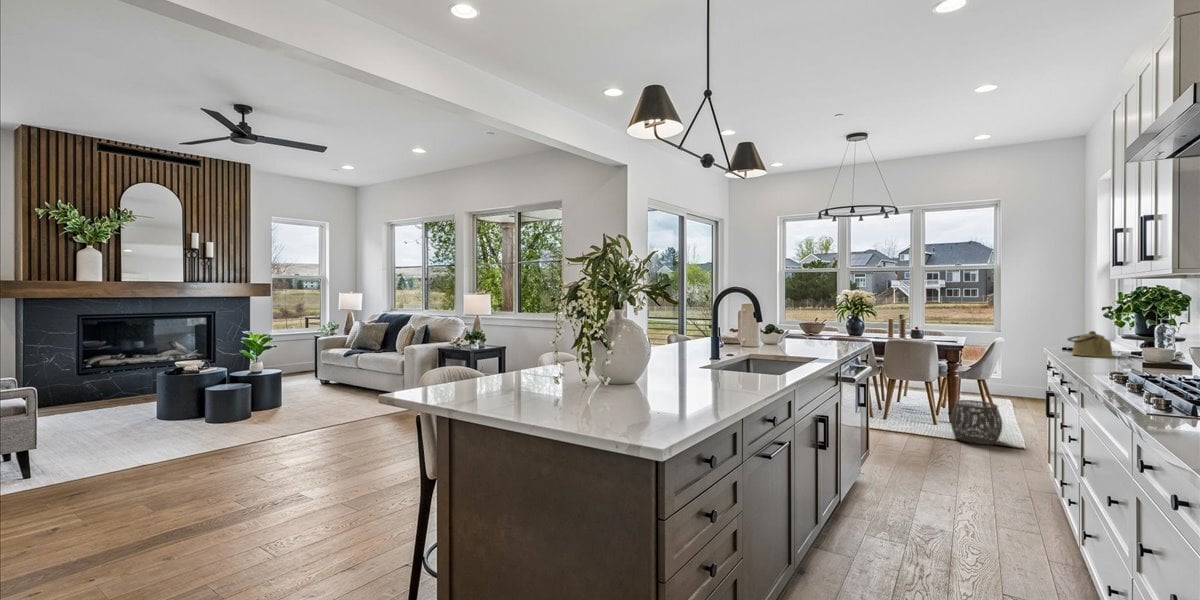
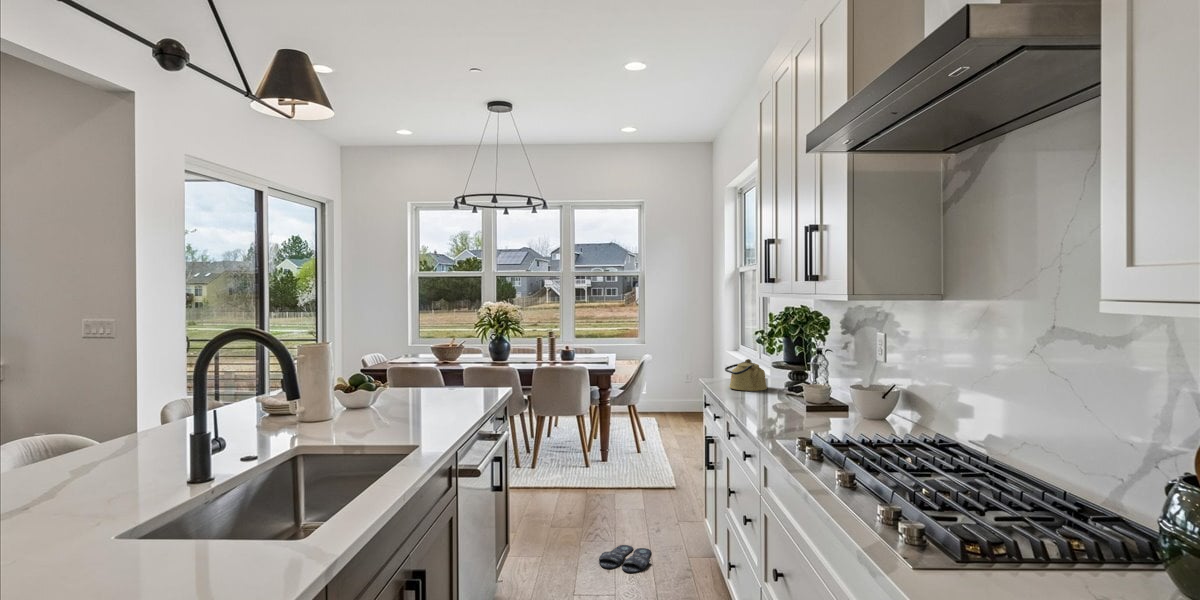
woven basket: present [951,400,1002,444] -> none [604,435,656,490]
slippers: none [942,473,991,489] -> present [599,545,651,573]

